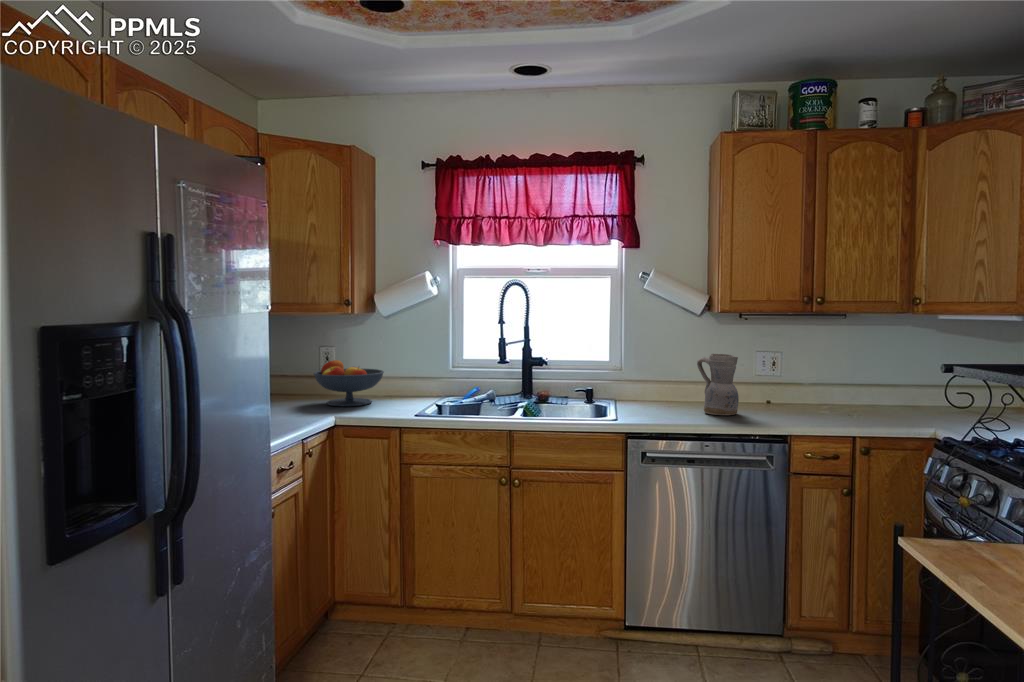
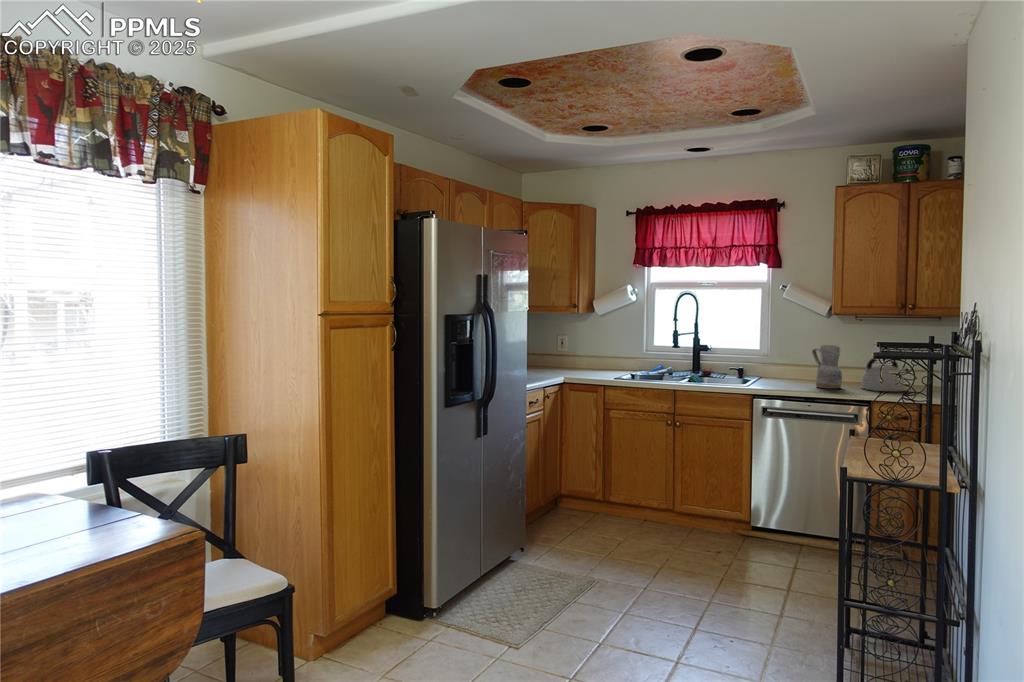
fruit bowl: present [314,360,384,406] -> none [553,343,597,373]
kettle: none [757,366,815,416] -> present [861,358,908,391]

